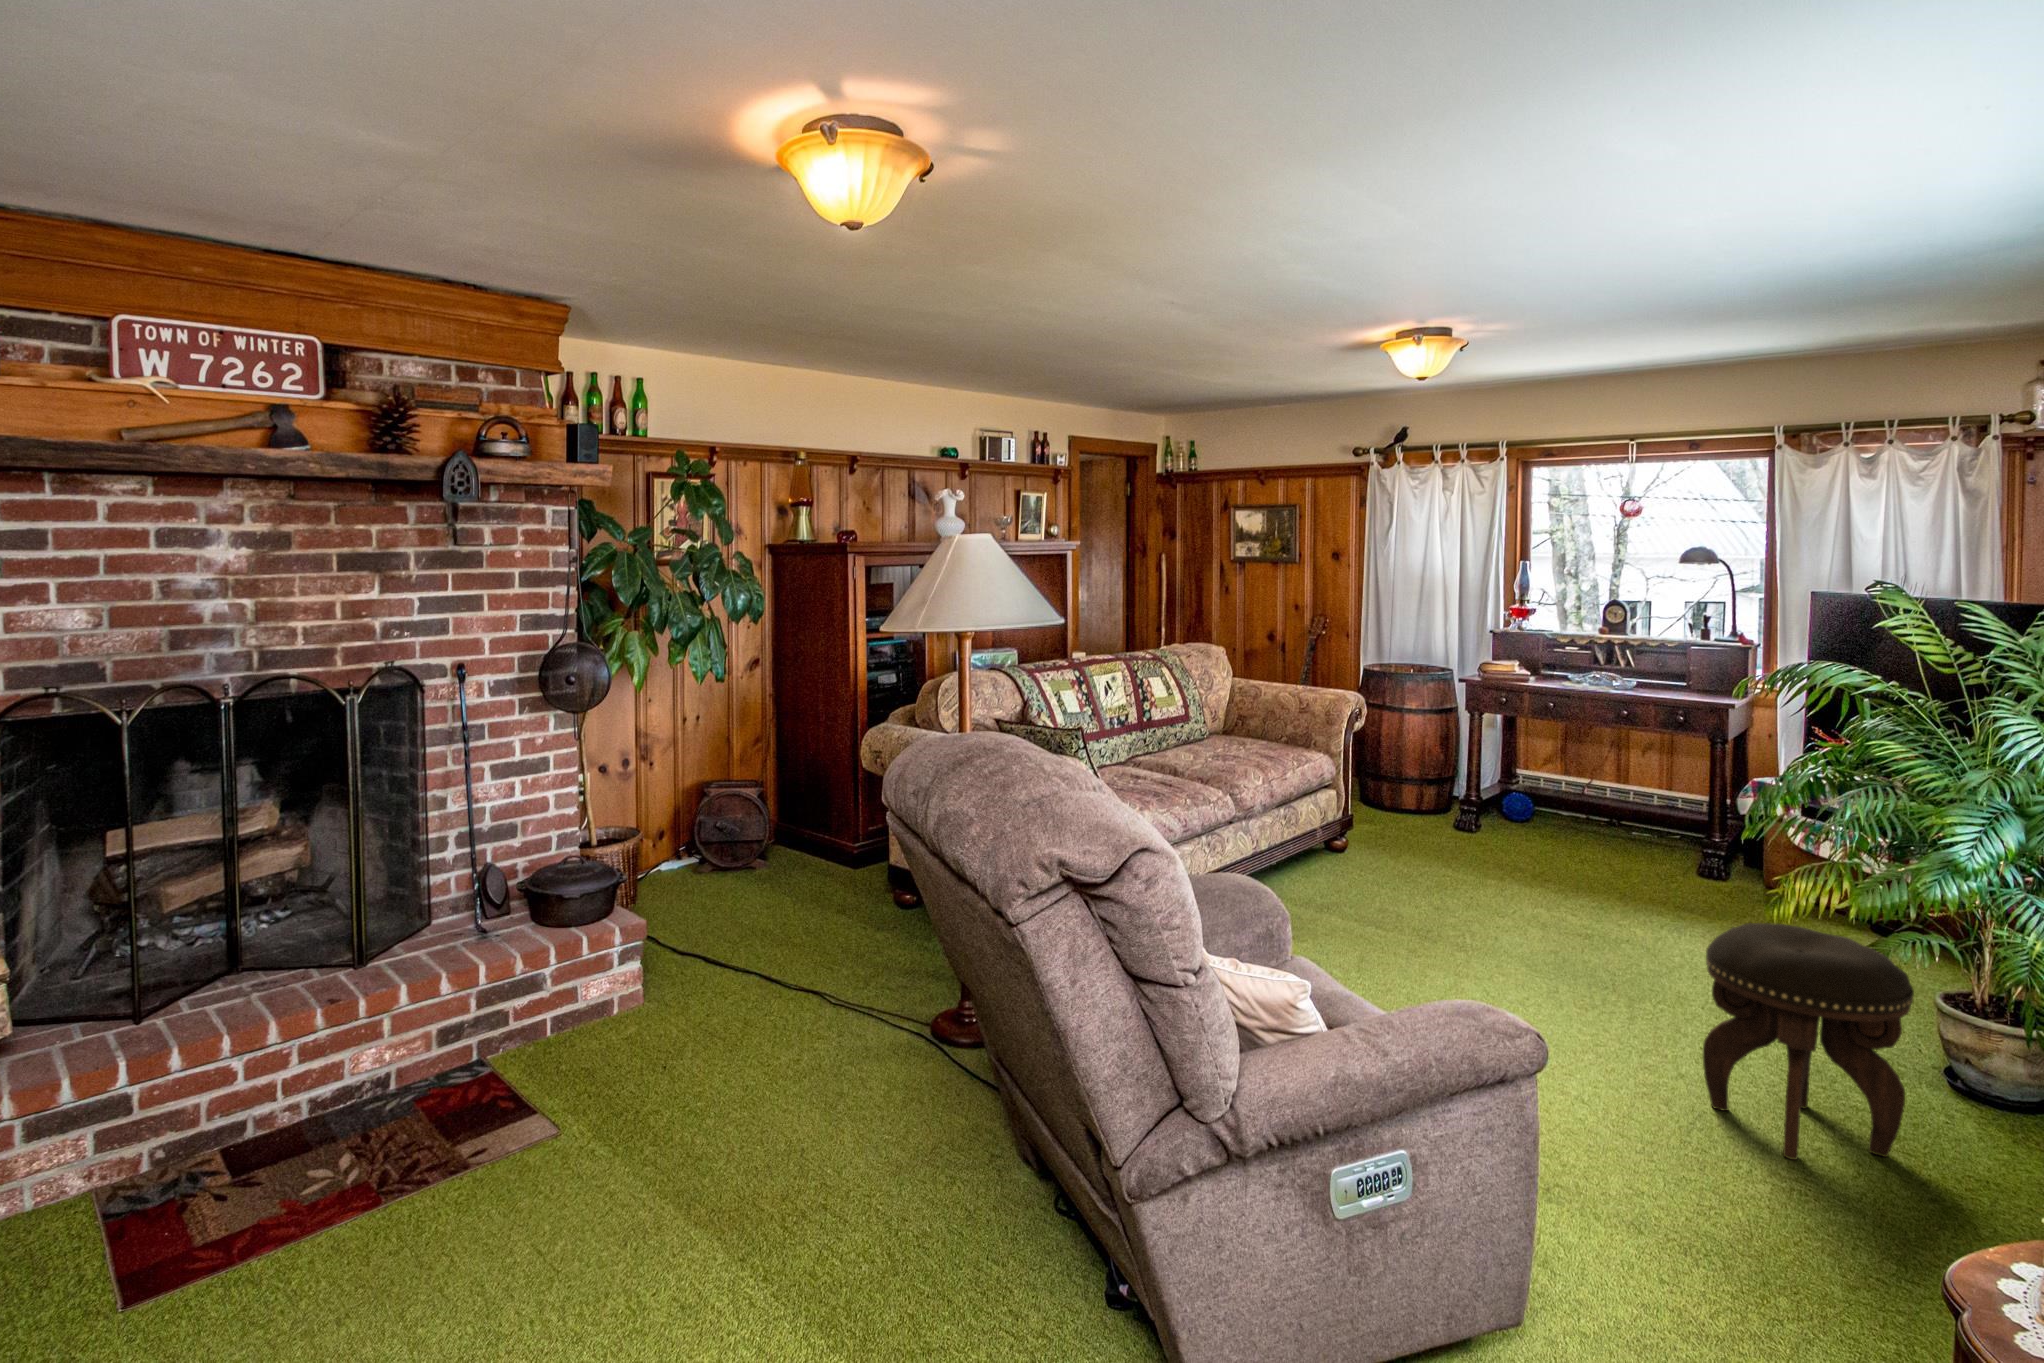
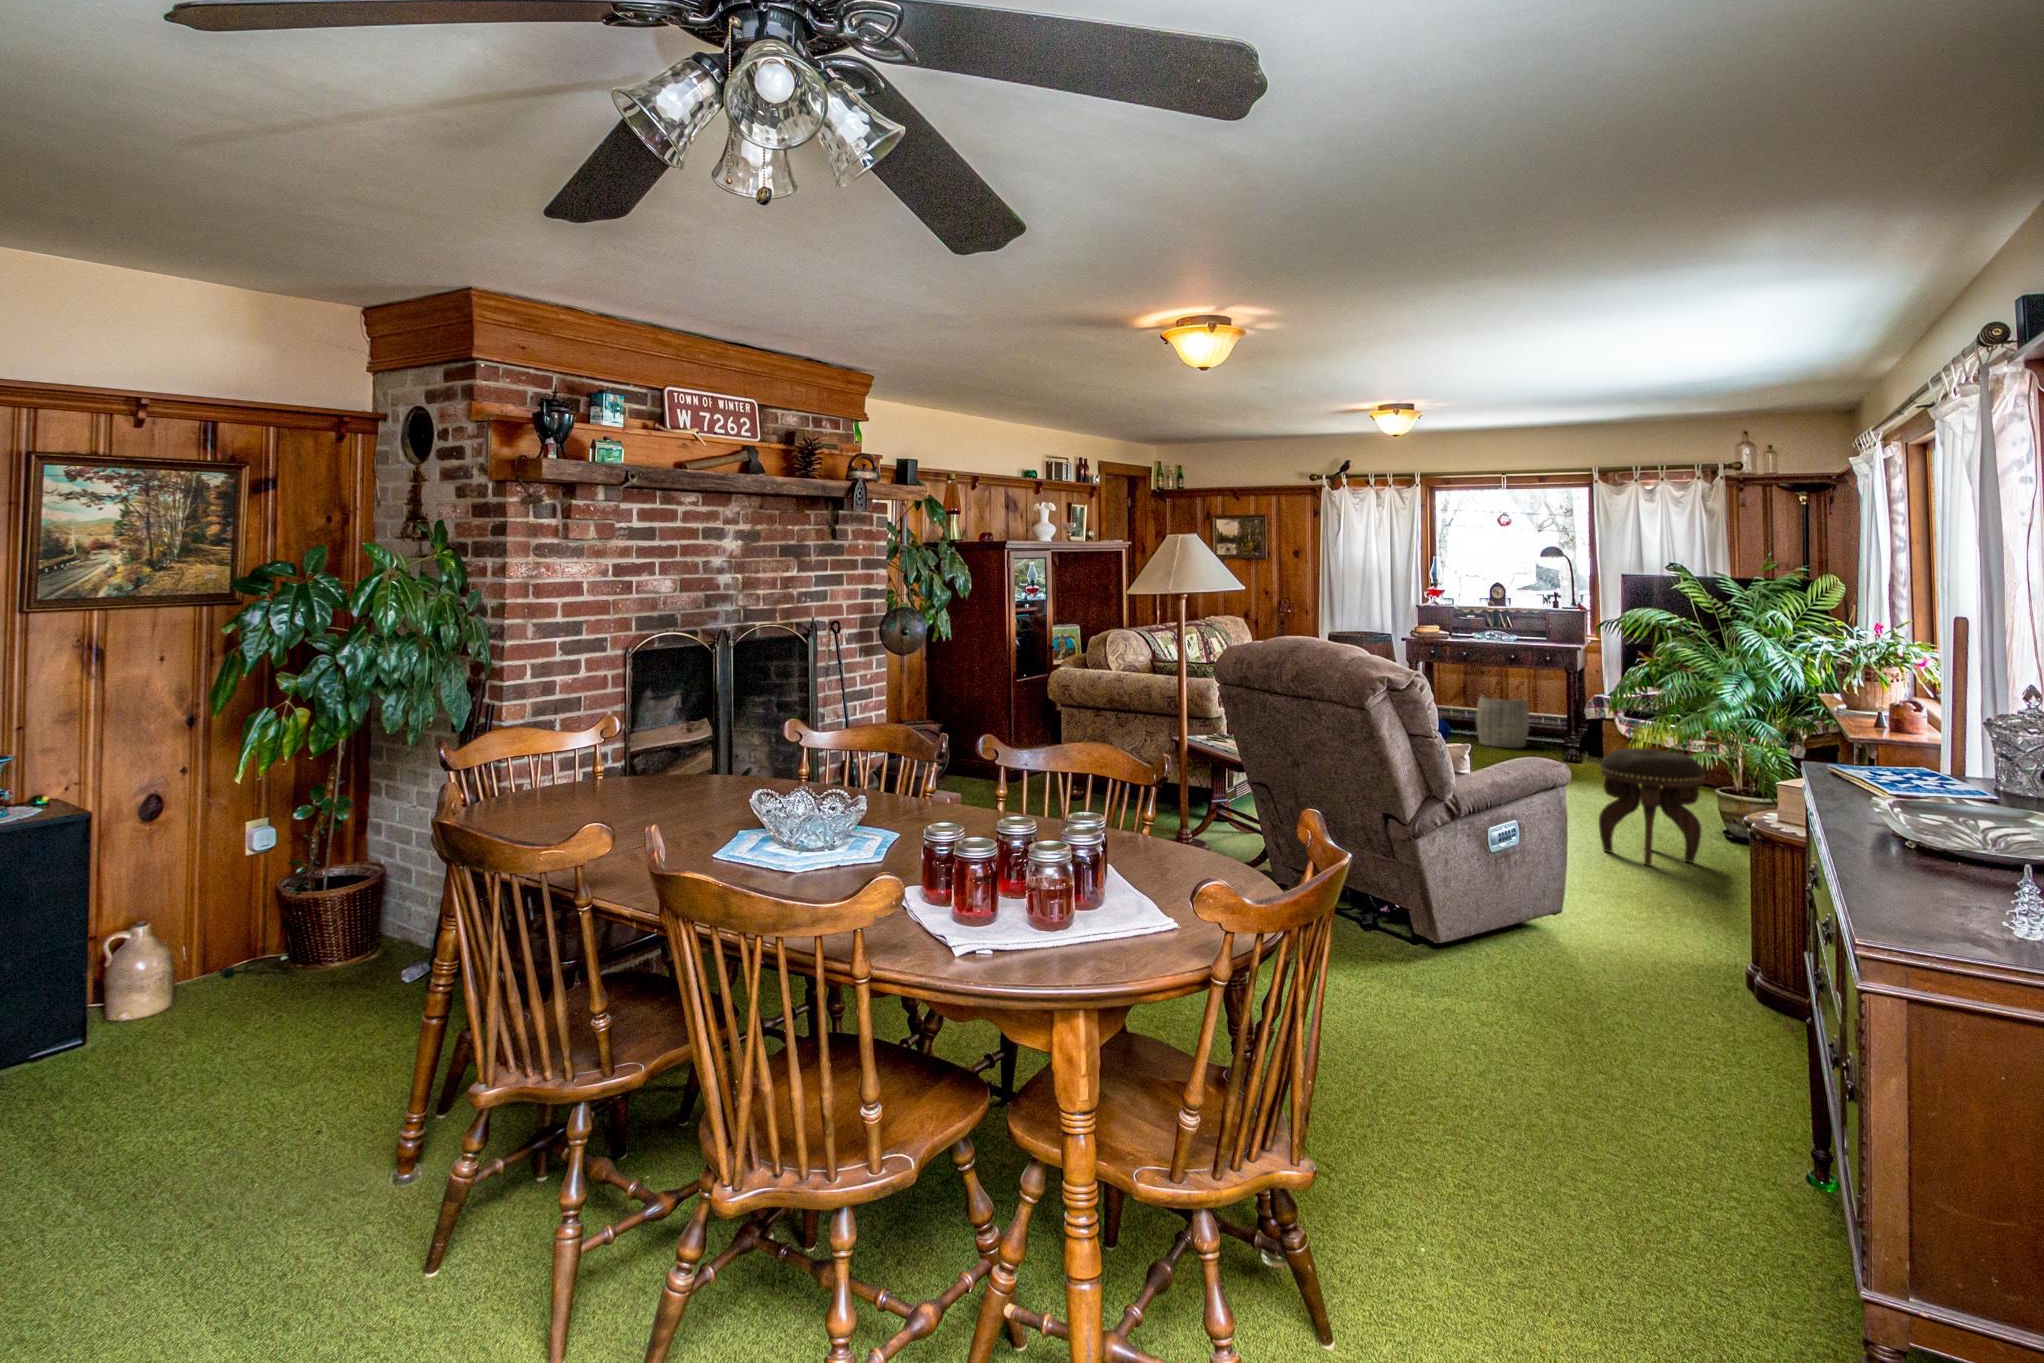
woven basket: none [1582,760,1662,840] -> present [1476,695,1530,748]

